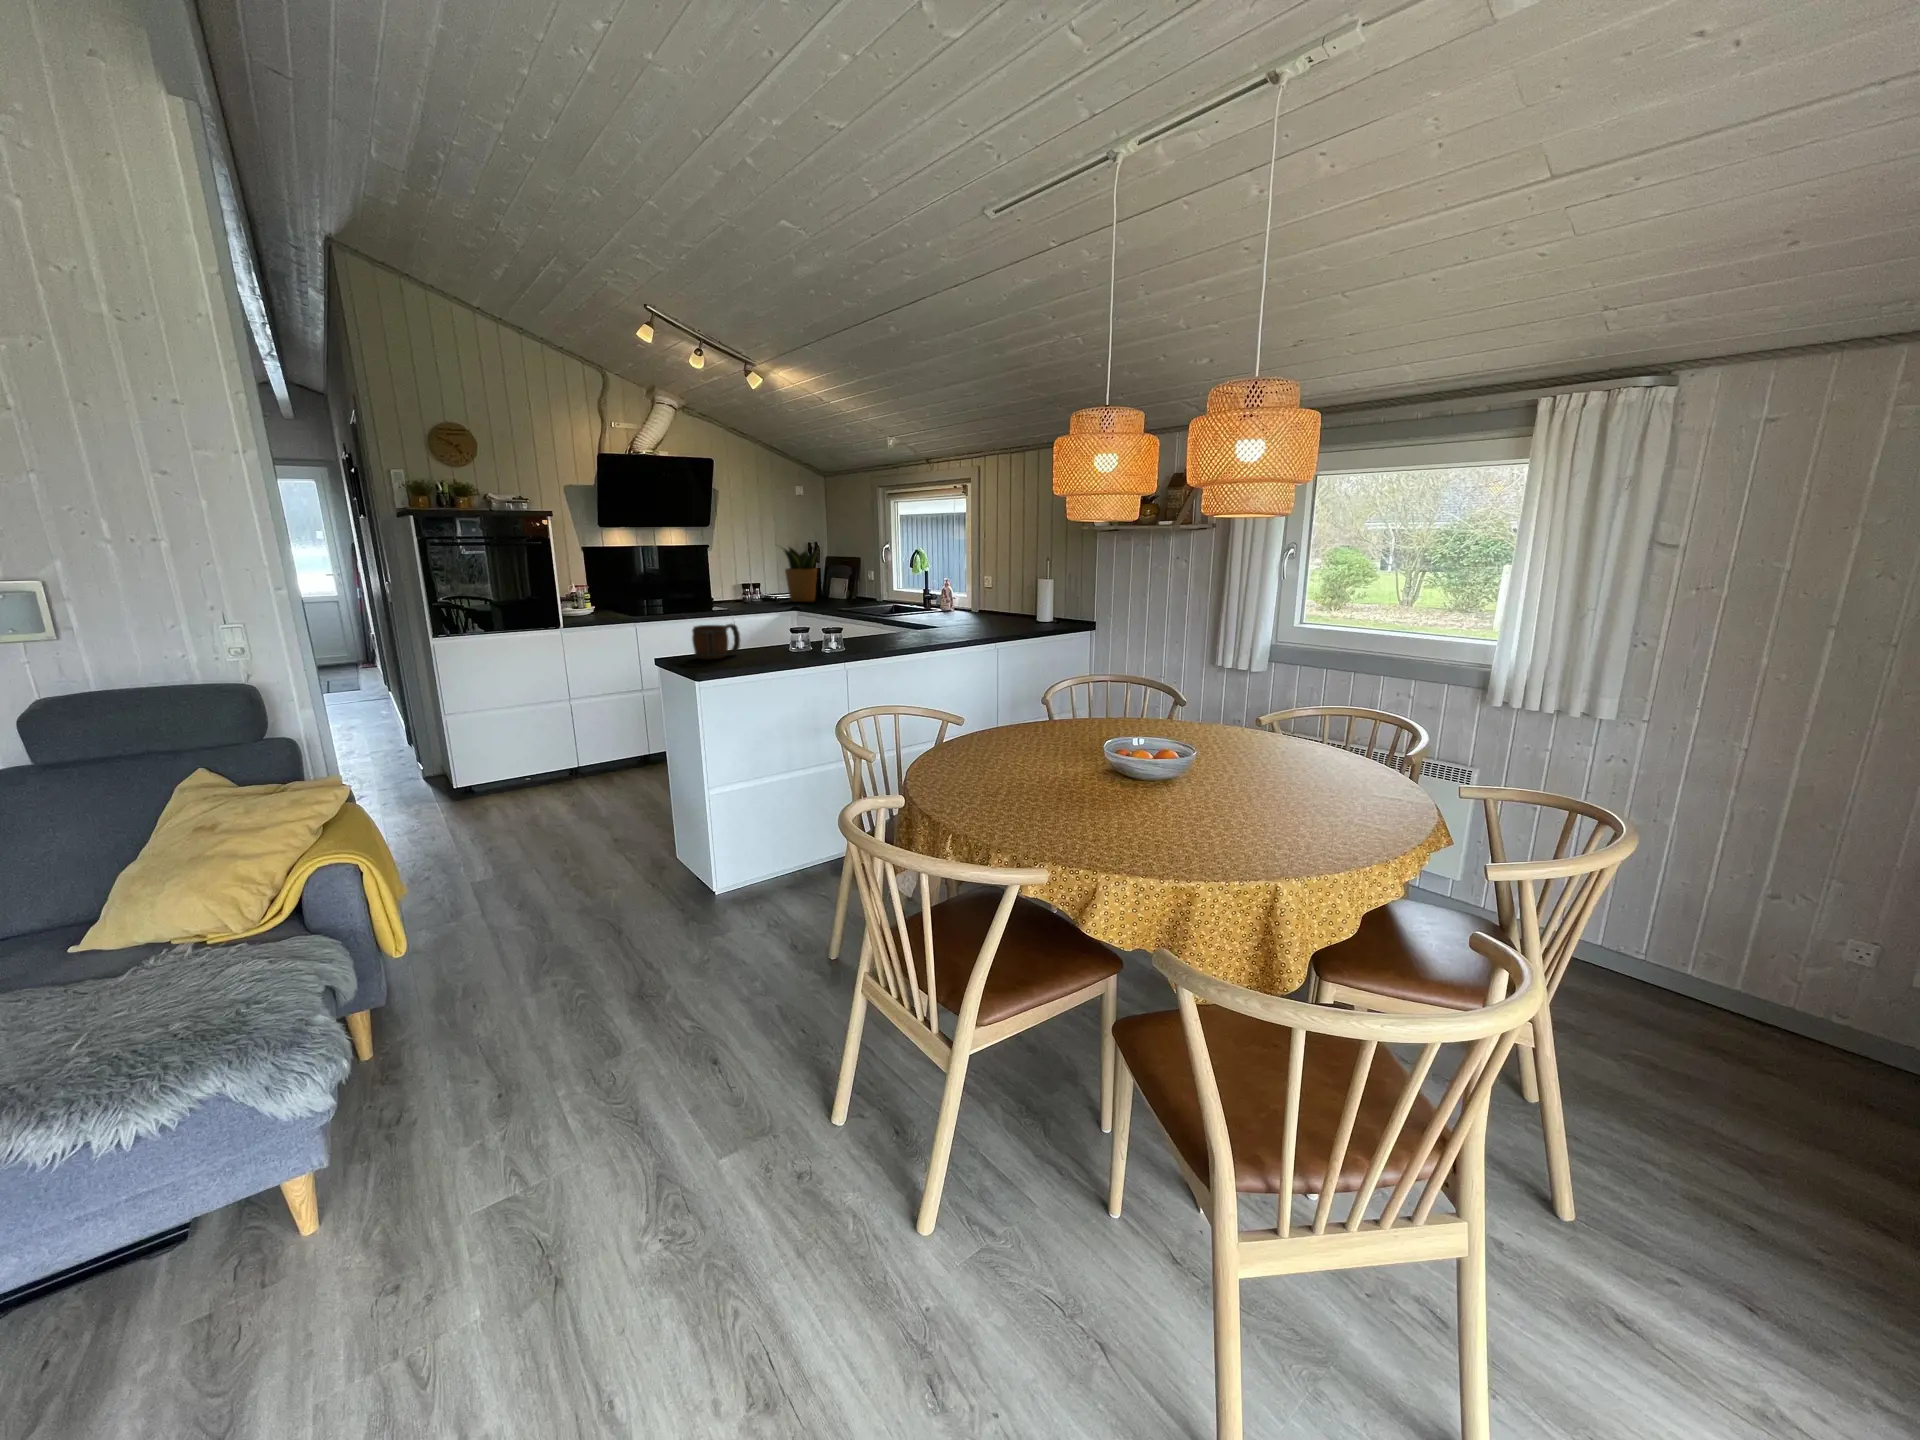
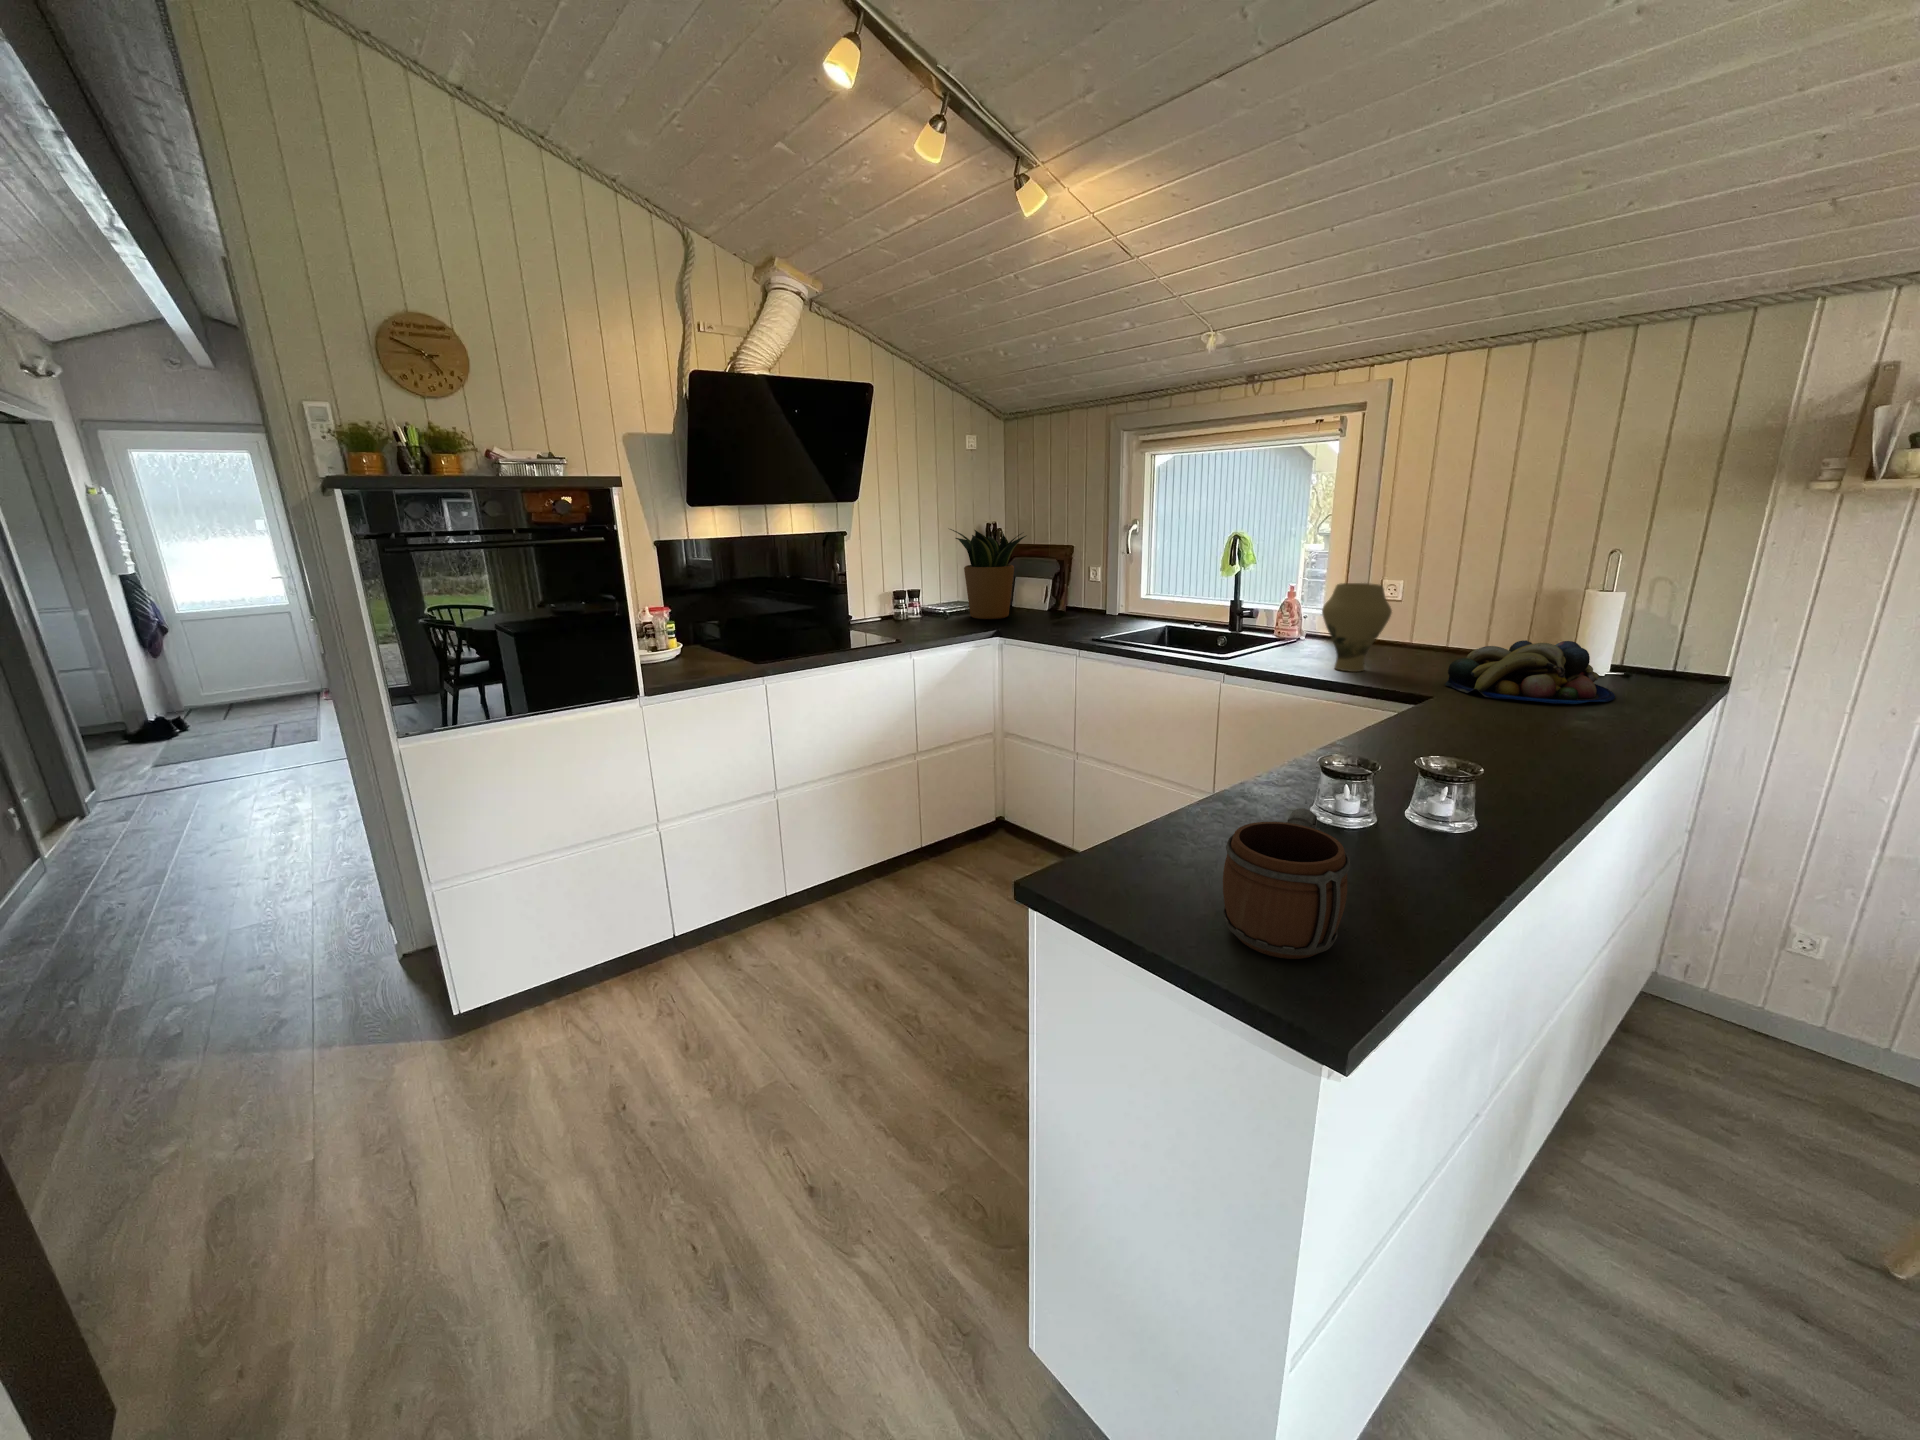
vase: none [922,574,955,620] -> present [1322,583,1392,672]
fruit bowl: none [961,601,1029,628] -> present [1445,640,1615,704]

